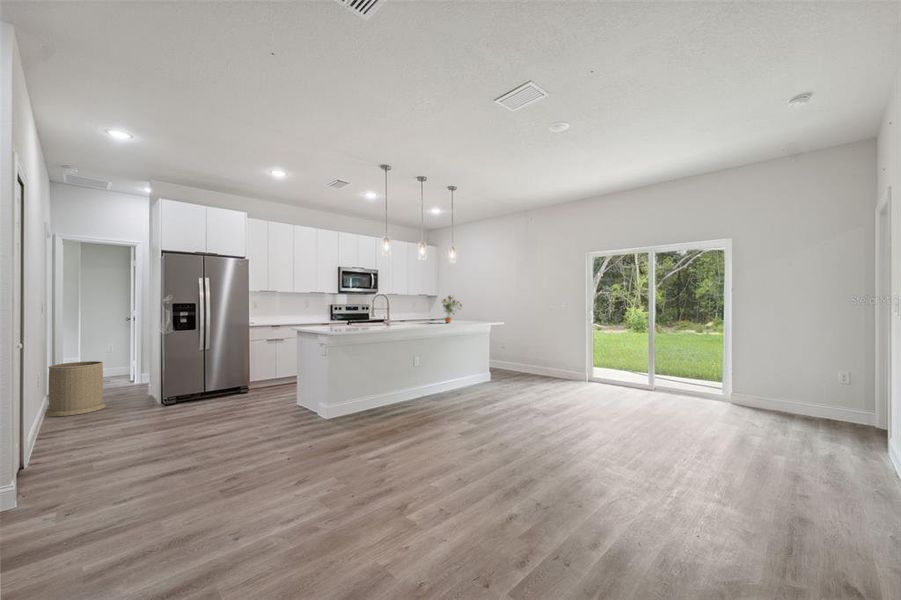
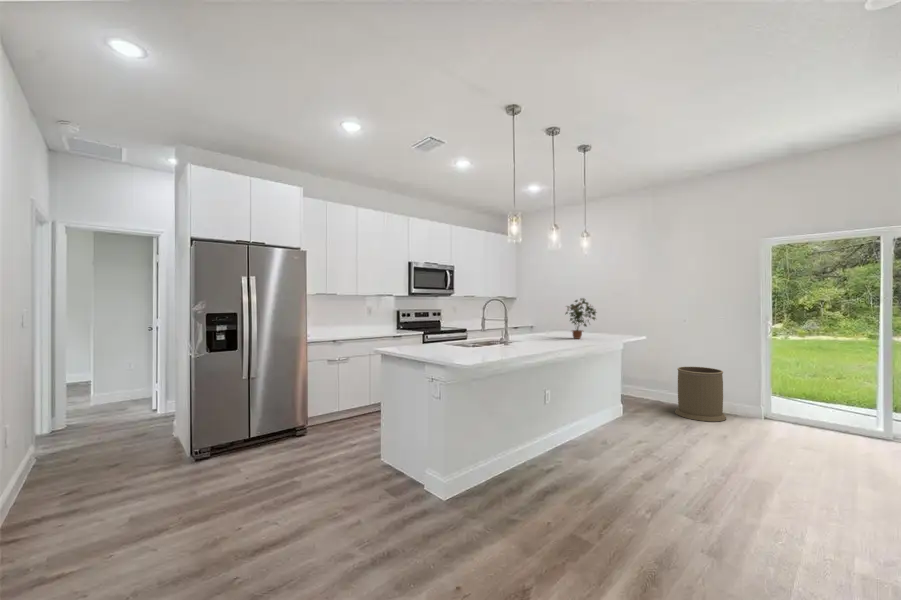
trash can: present [45,361,106,417] -> present [675,367,726,422]

